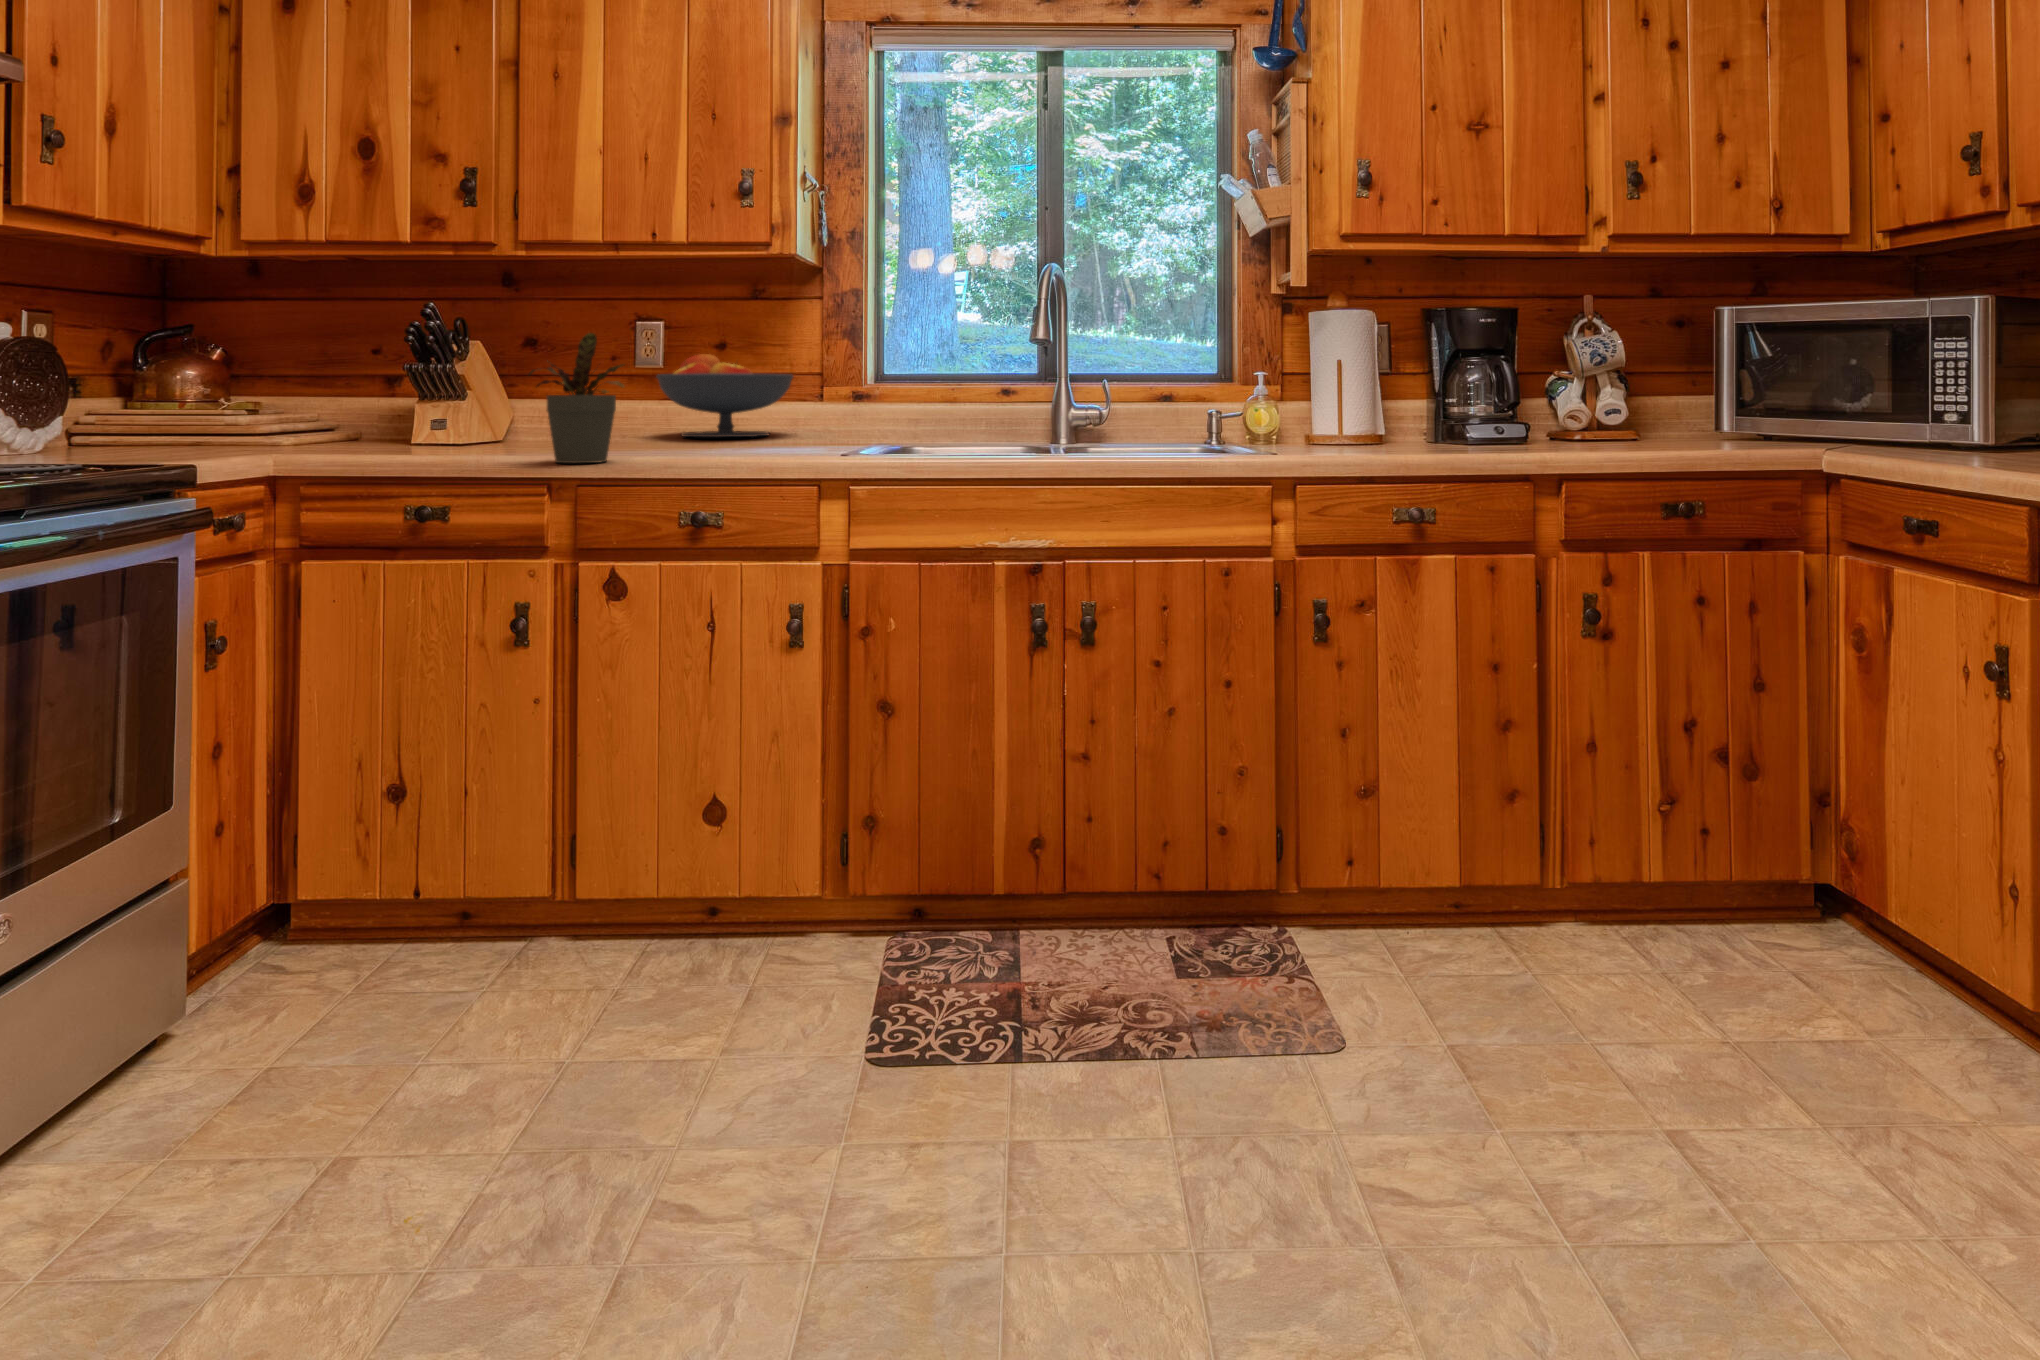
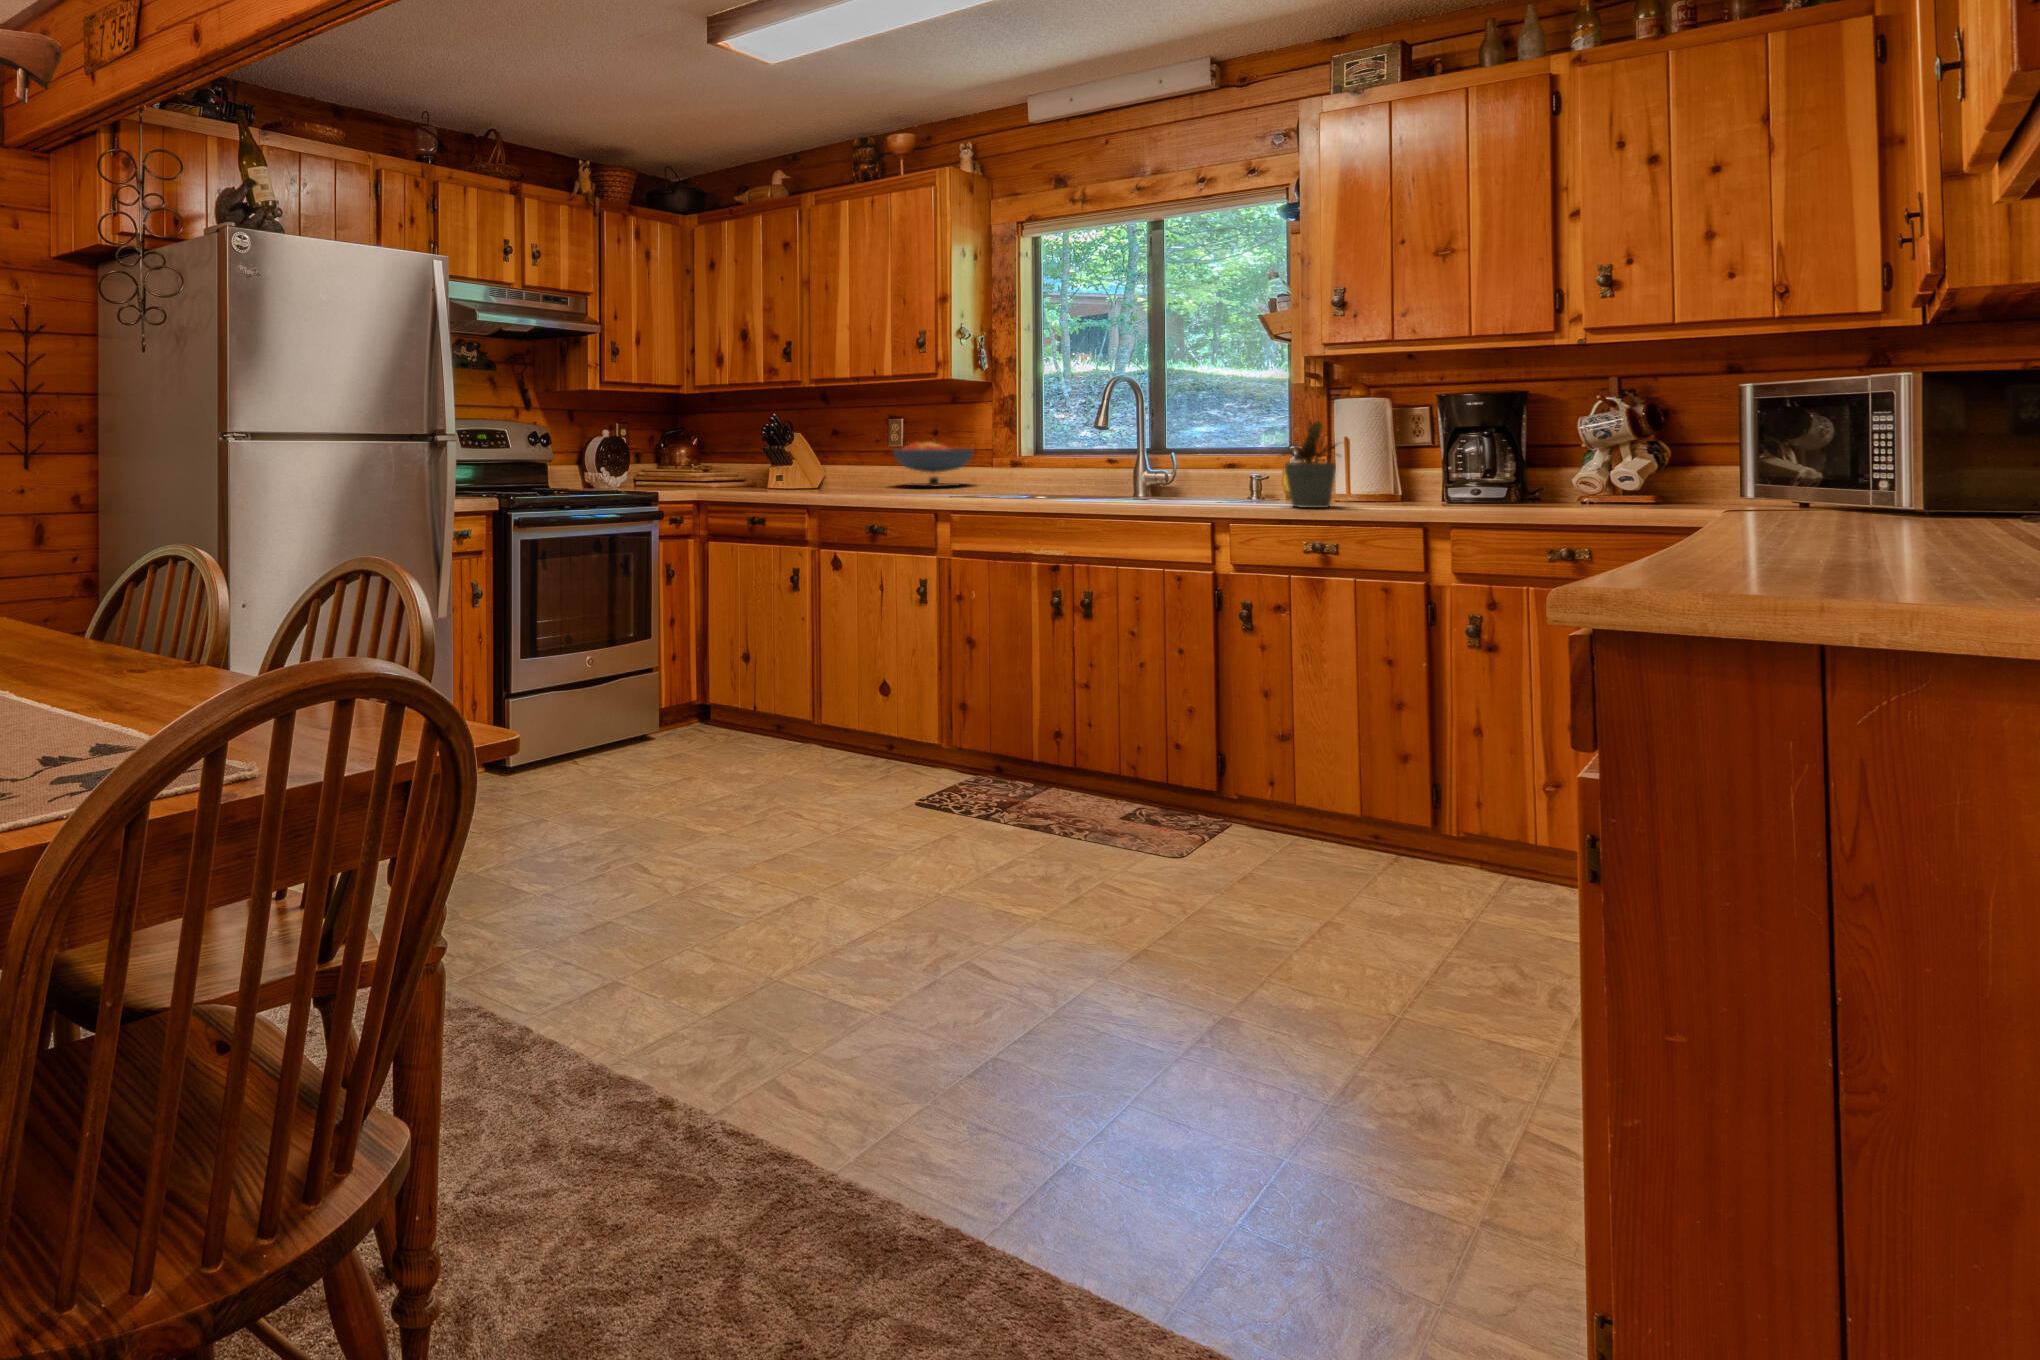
potted plant: present [529,333,624,463] -> present [1283,422,1340,508]

